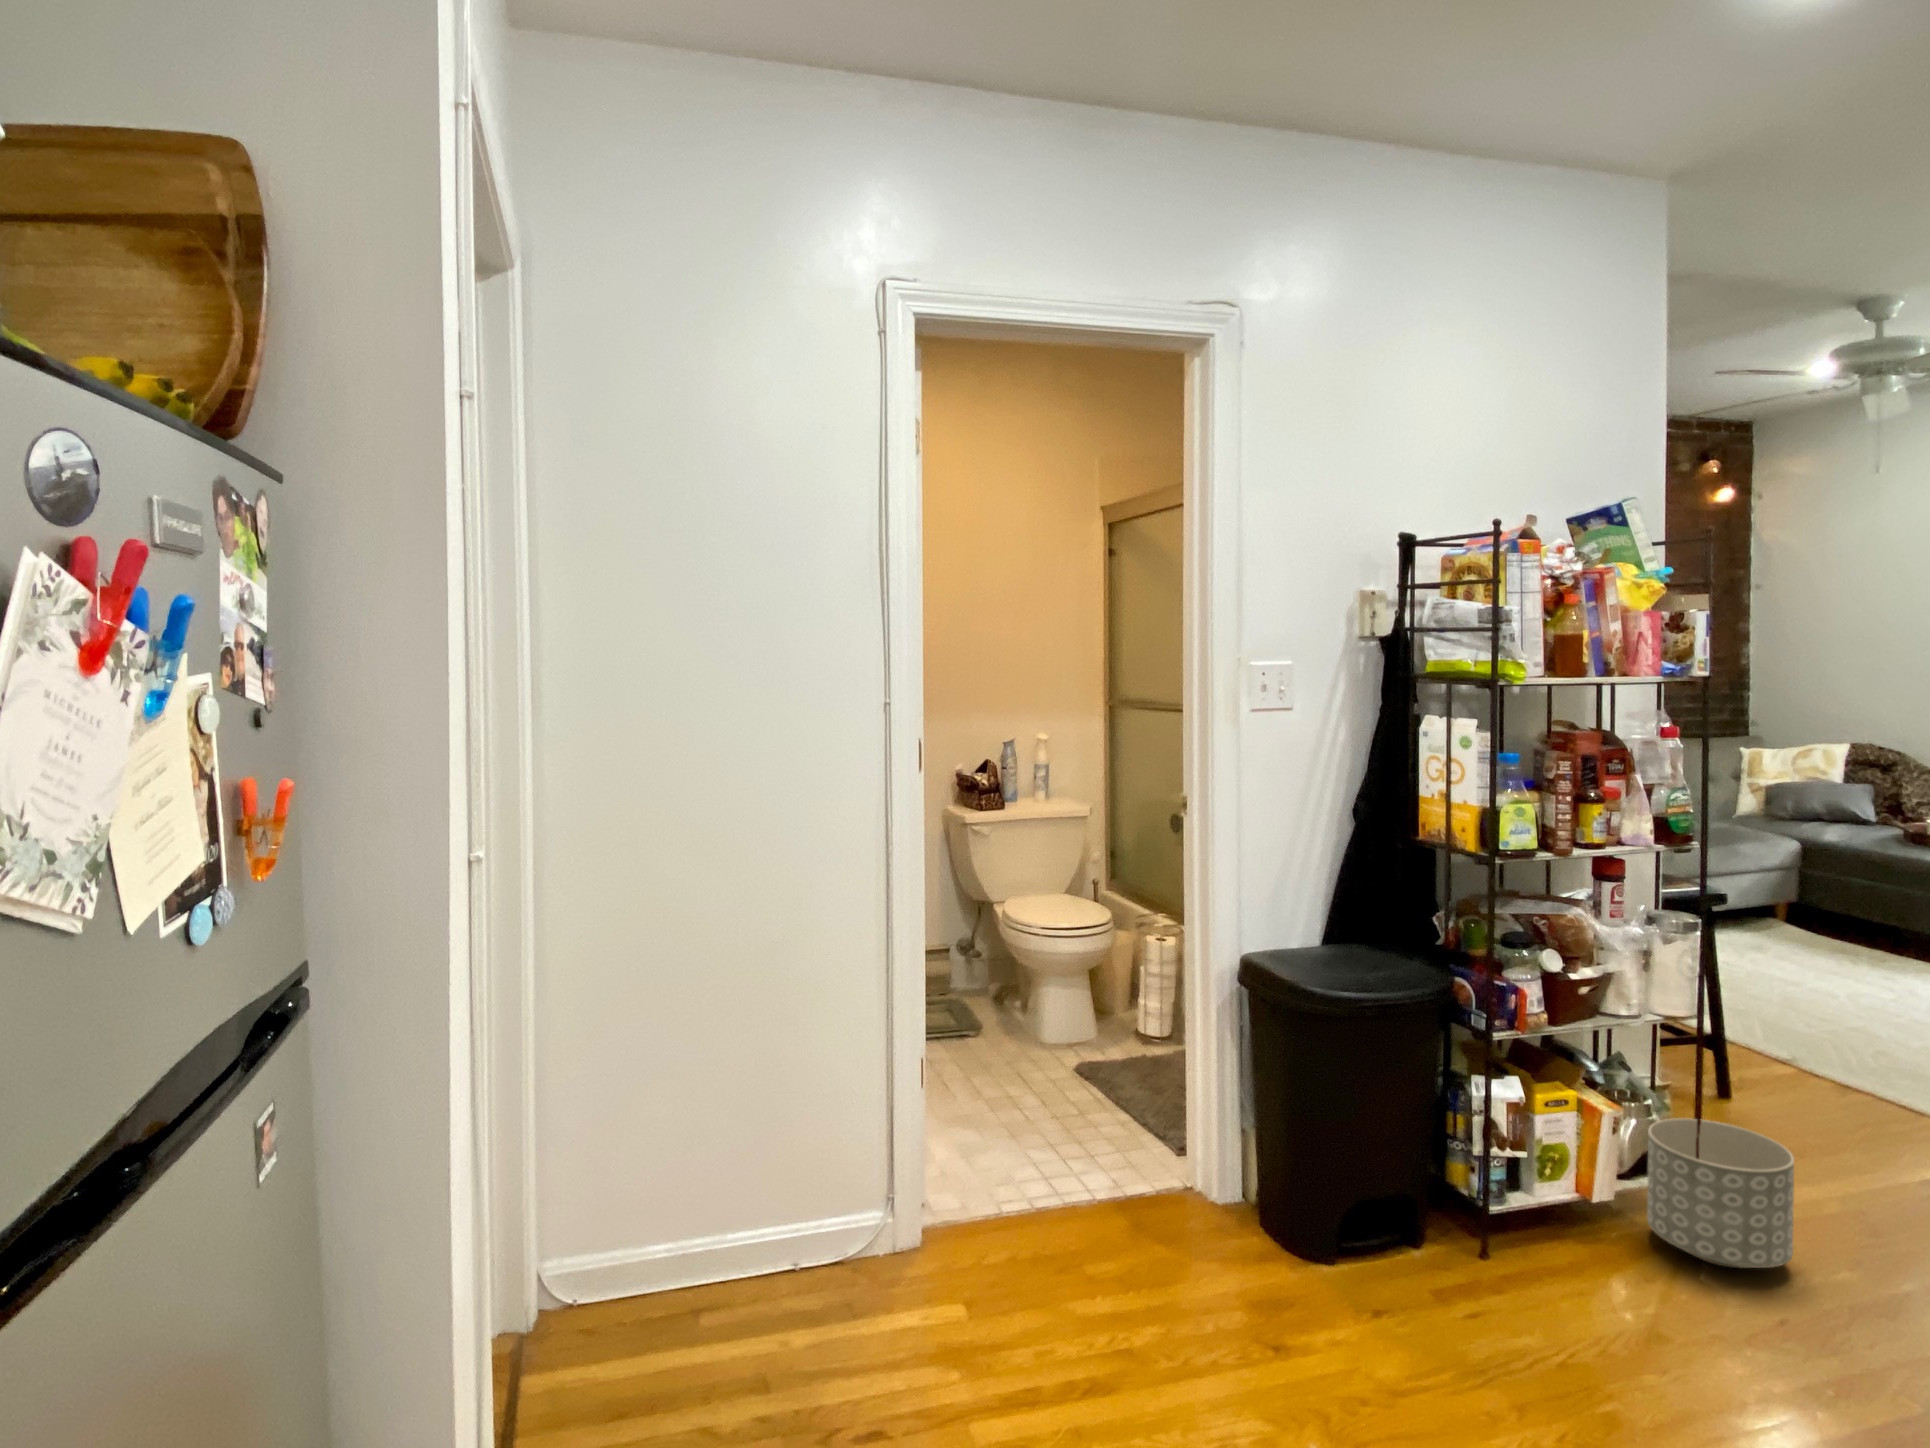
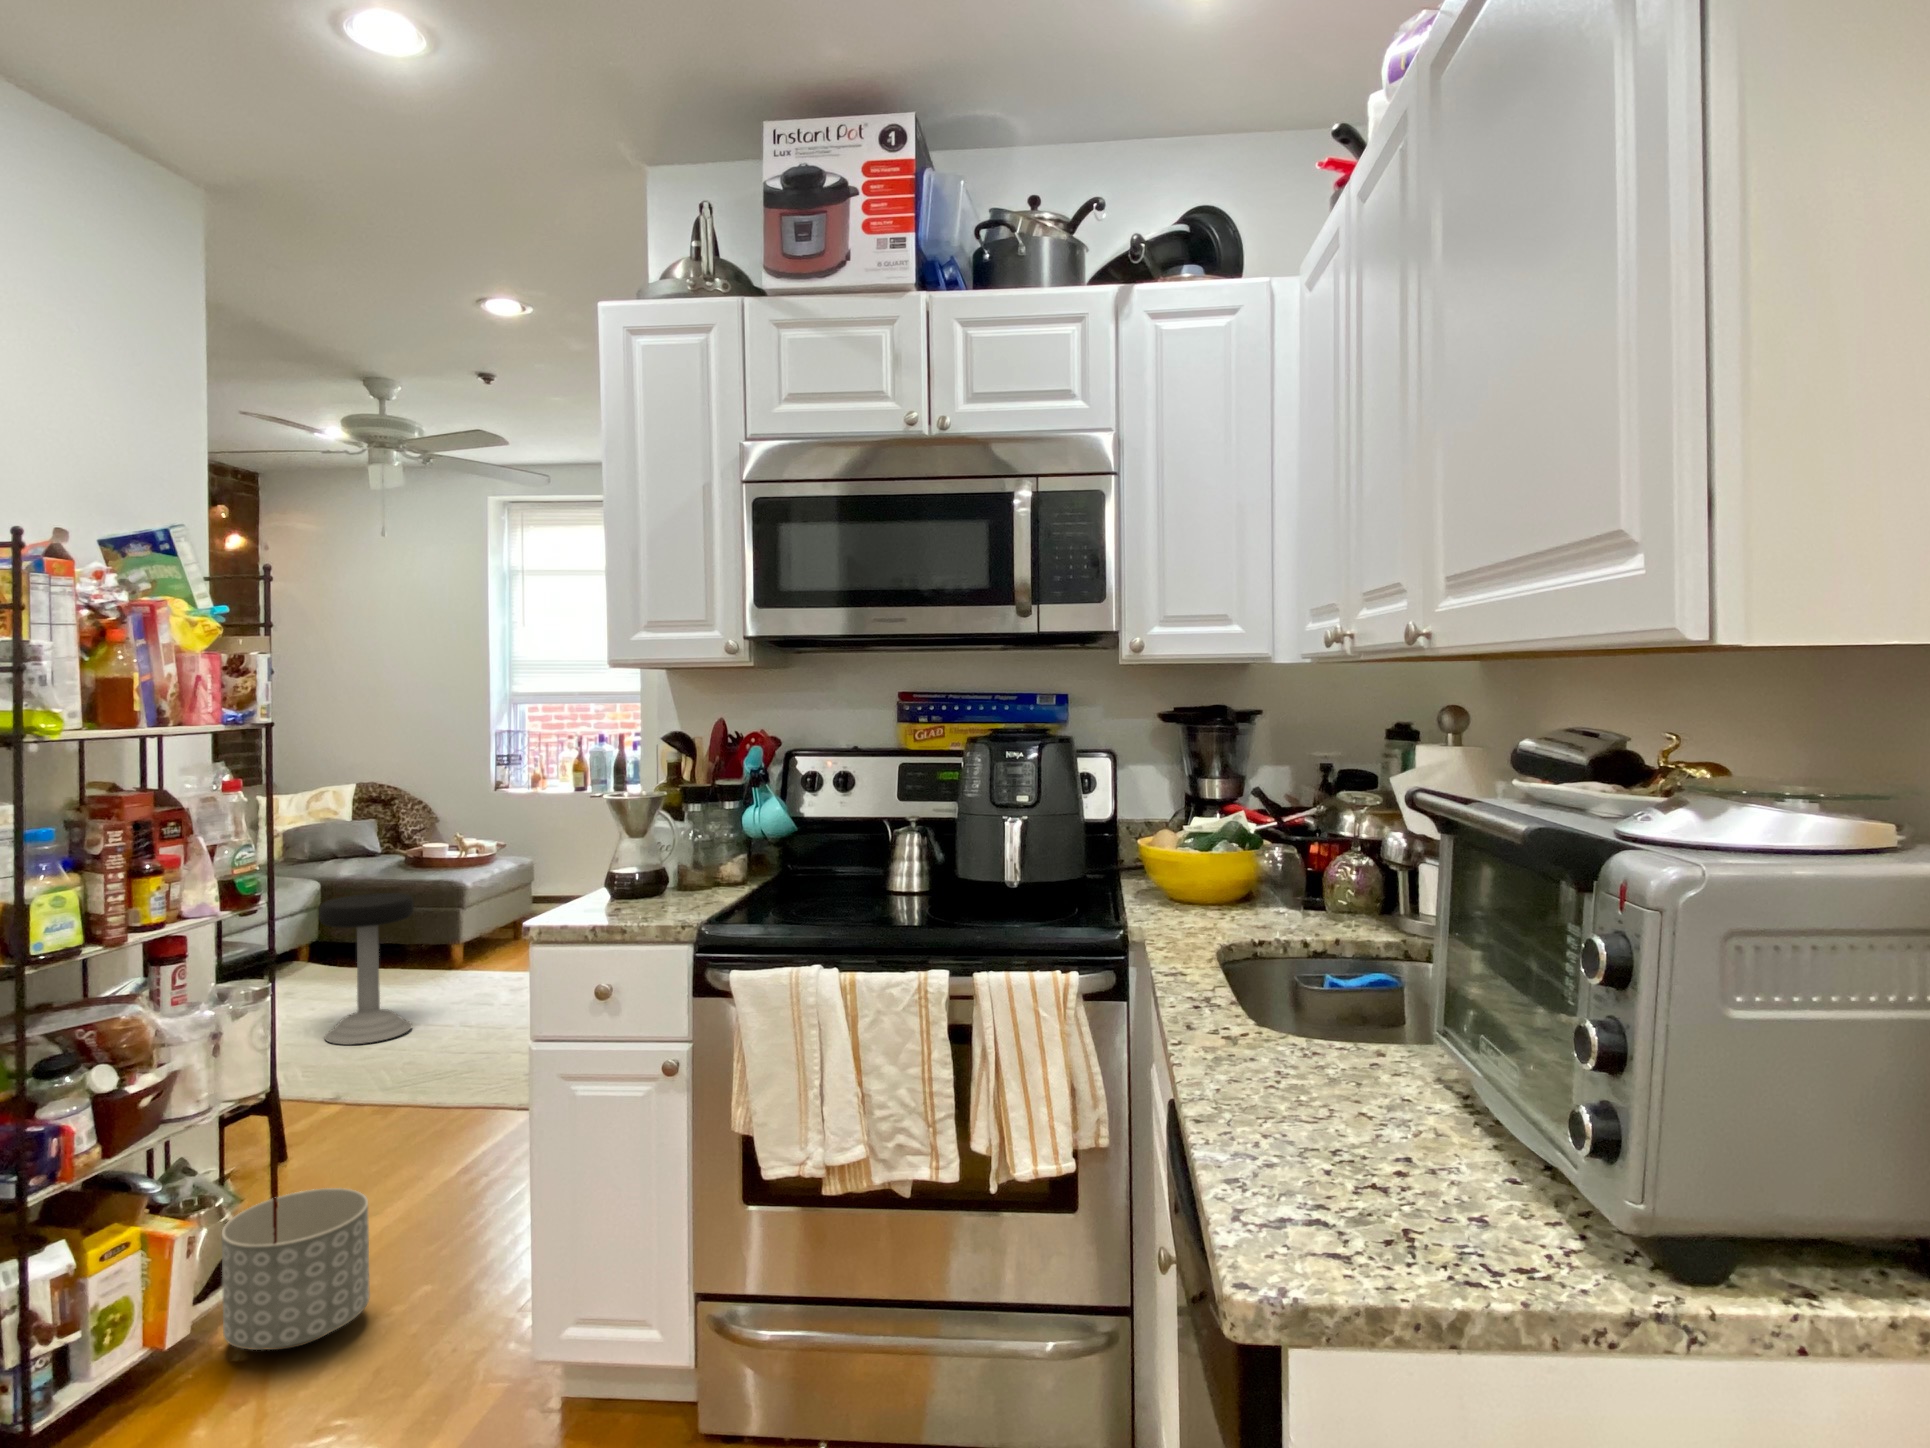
stool: none [1787,859,1901,1019] -> present [319,893,414,1045]

